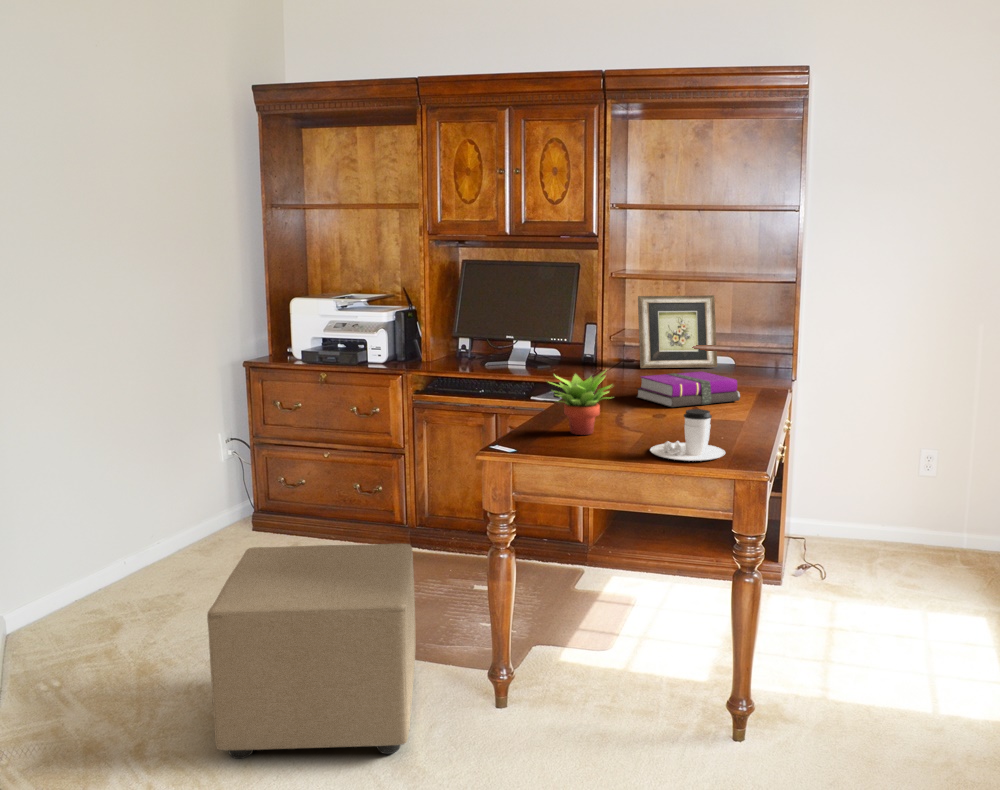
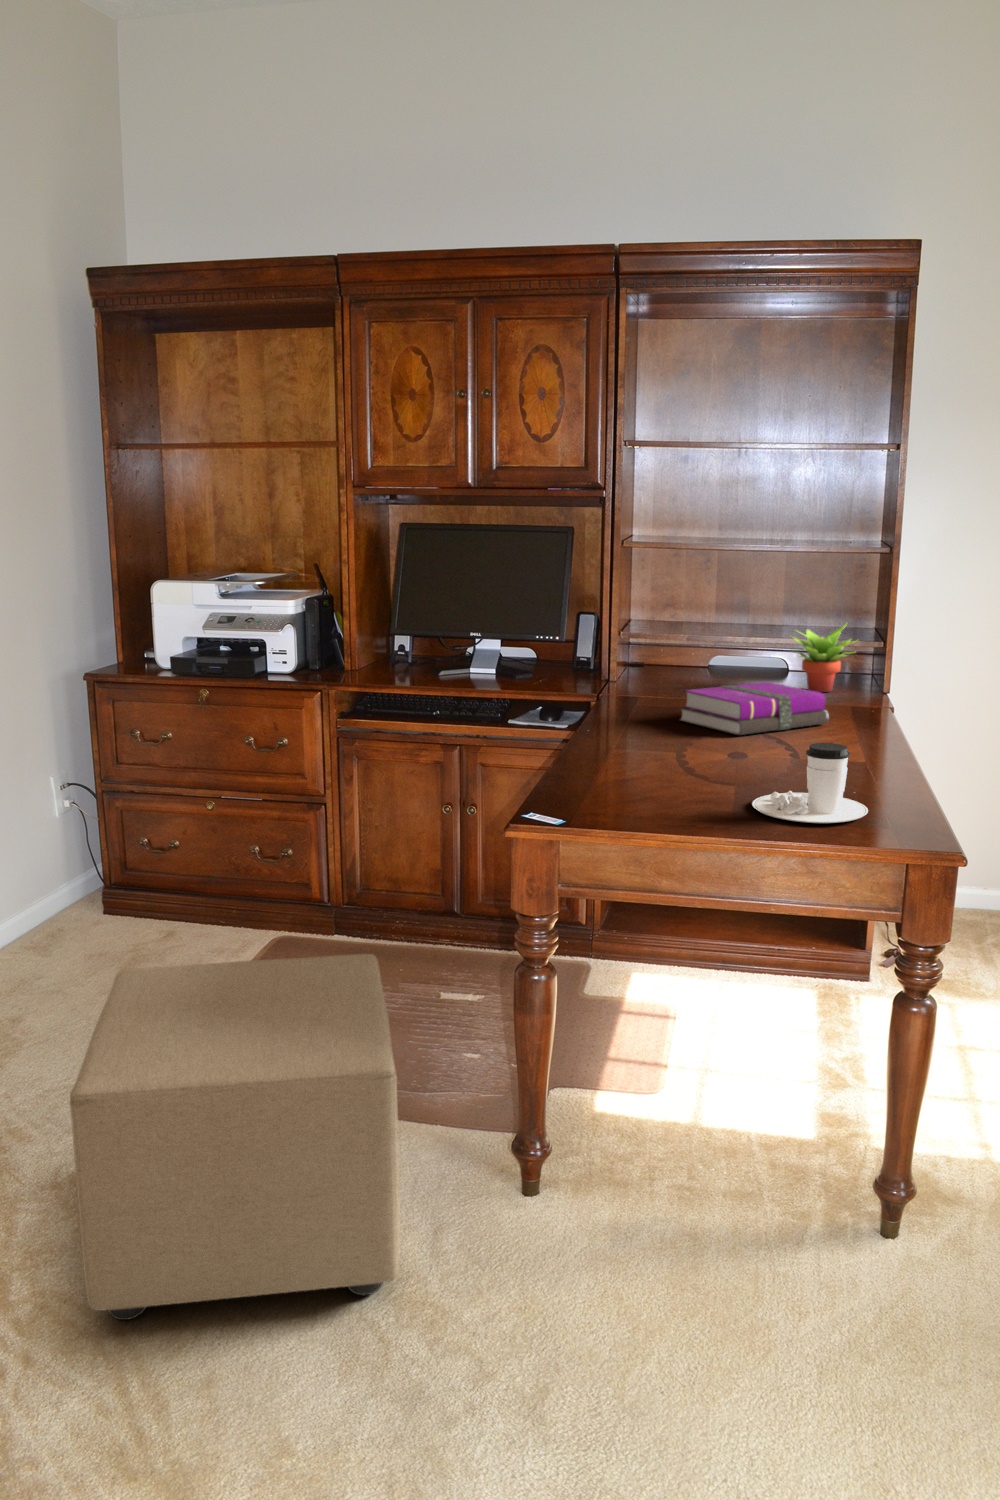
picture frame: present [638,295,717,368] -> none [653,574,764,677]
succulent plant: present [549,370,612,435] -> present [793,623,851,692]

